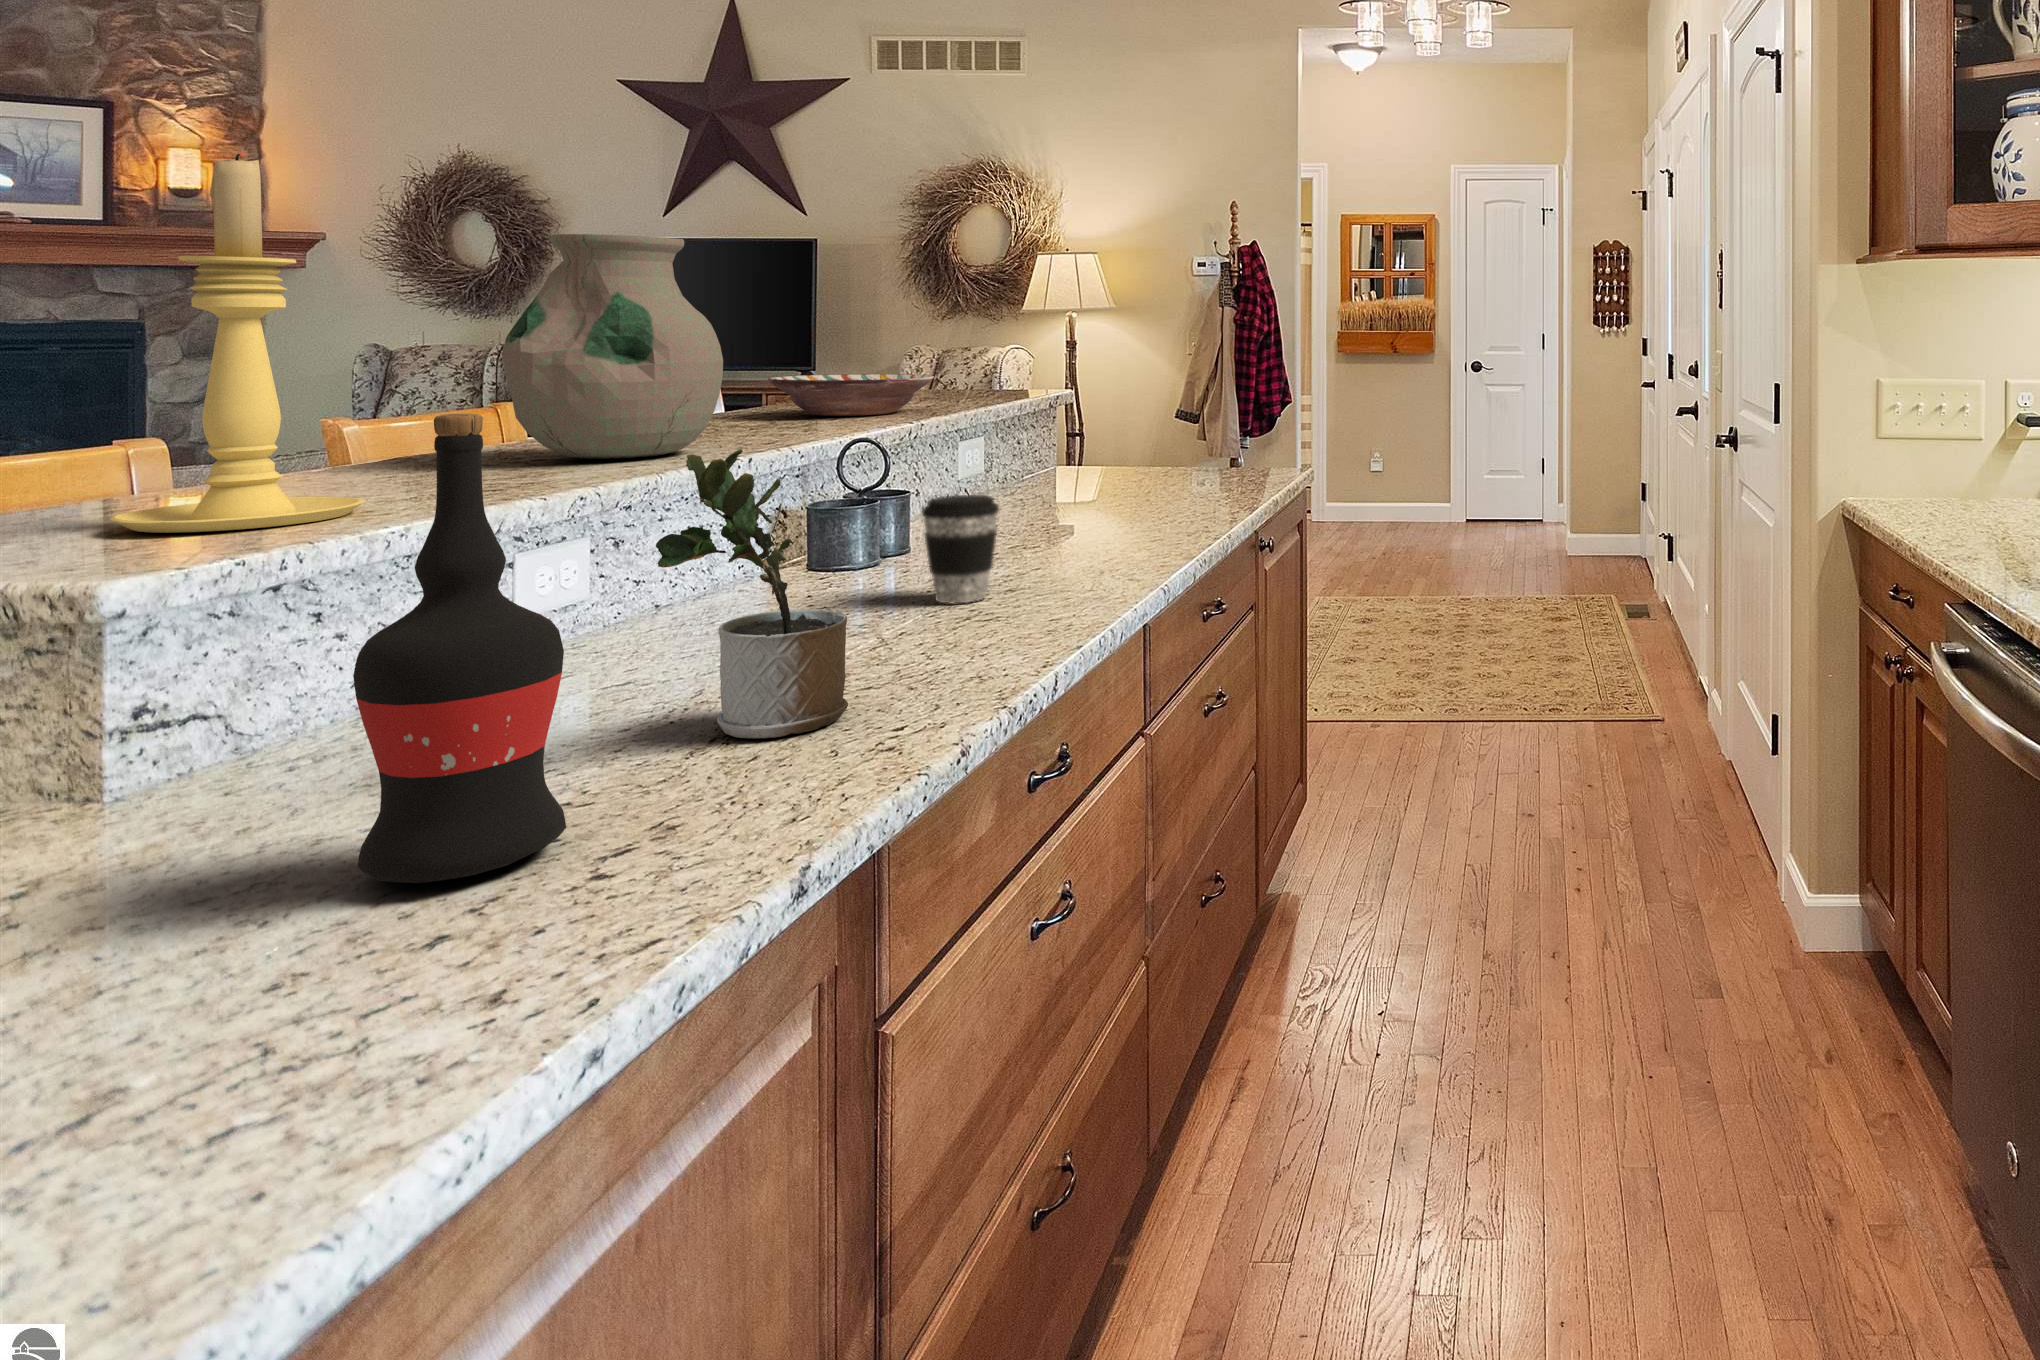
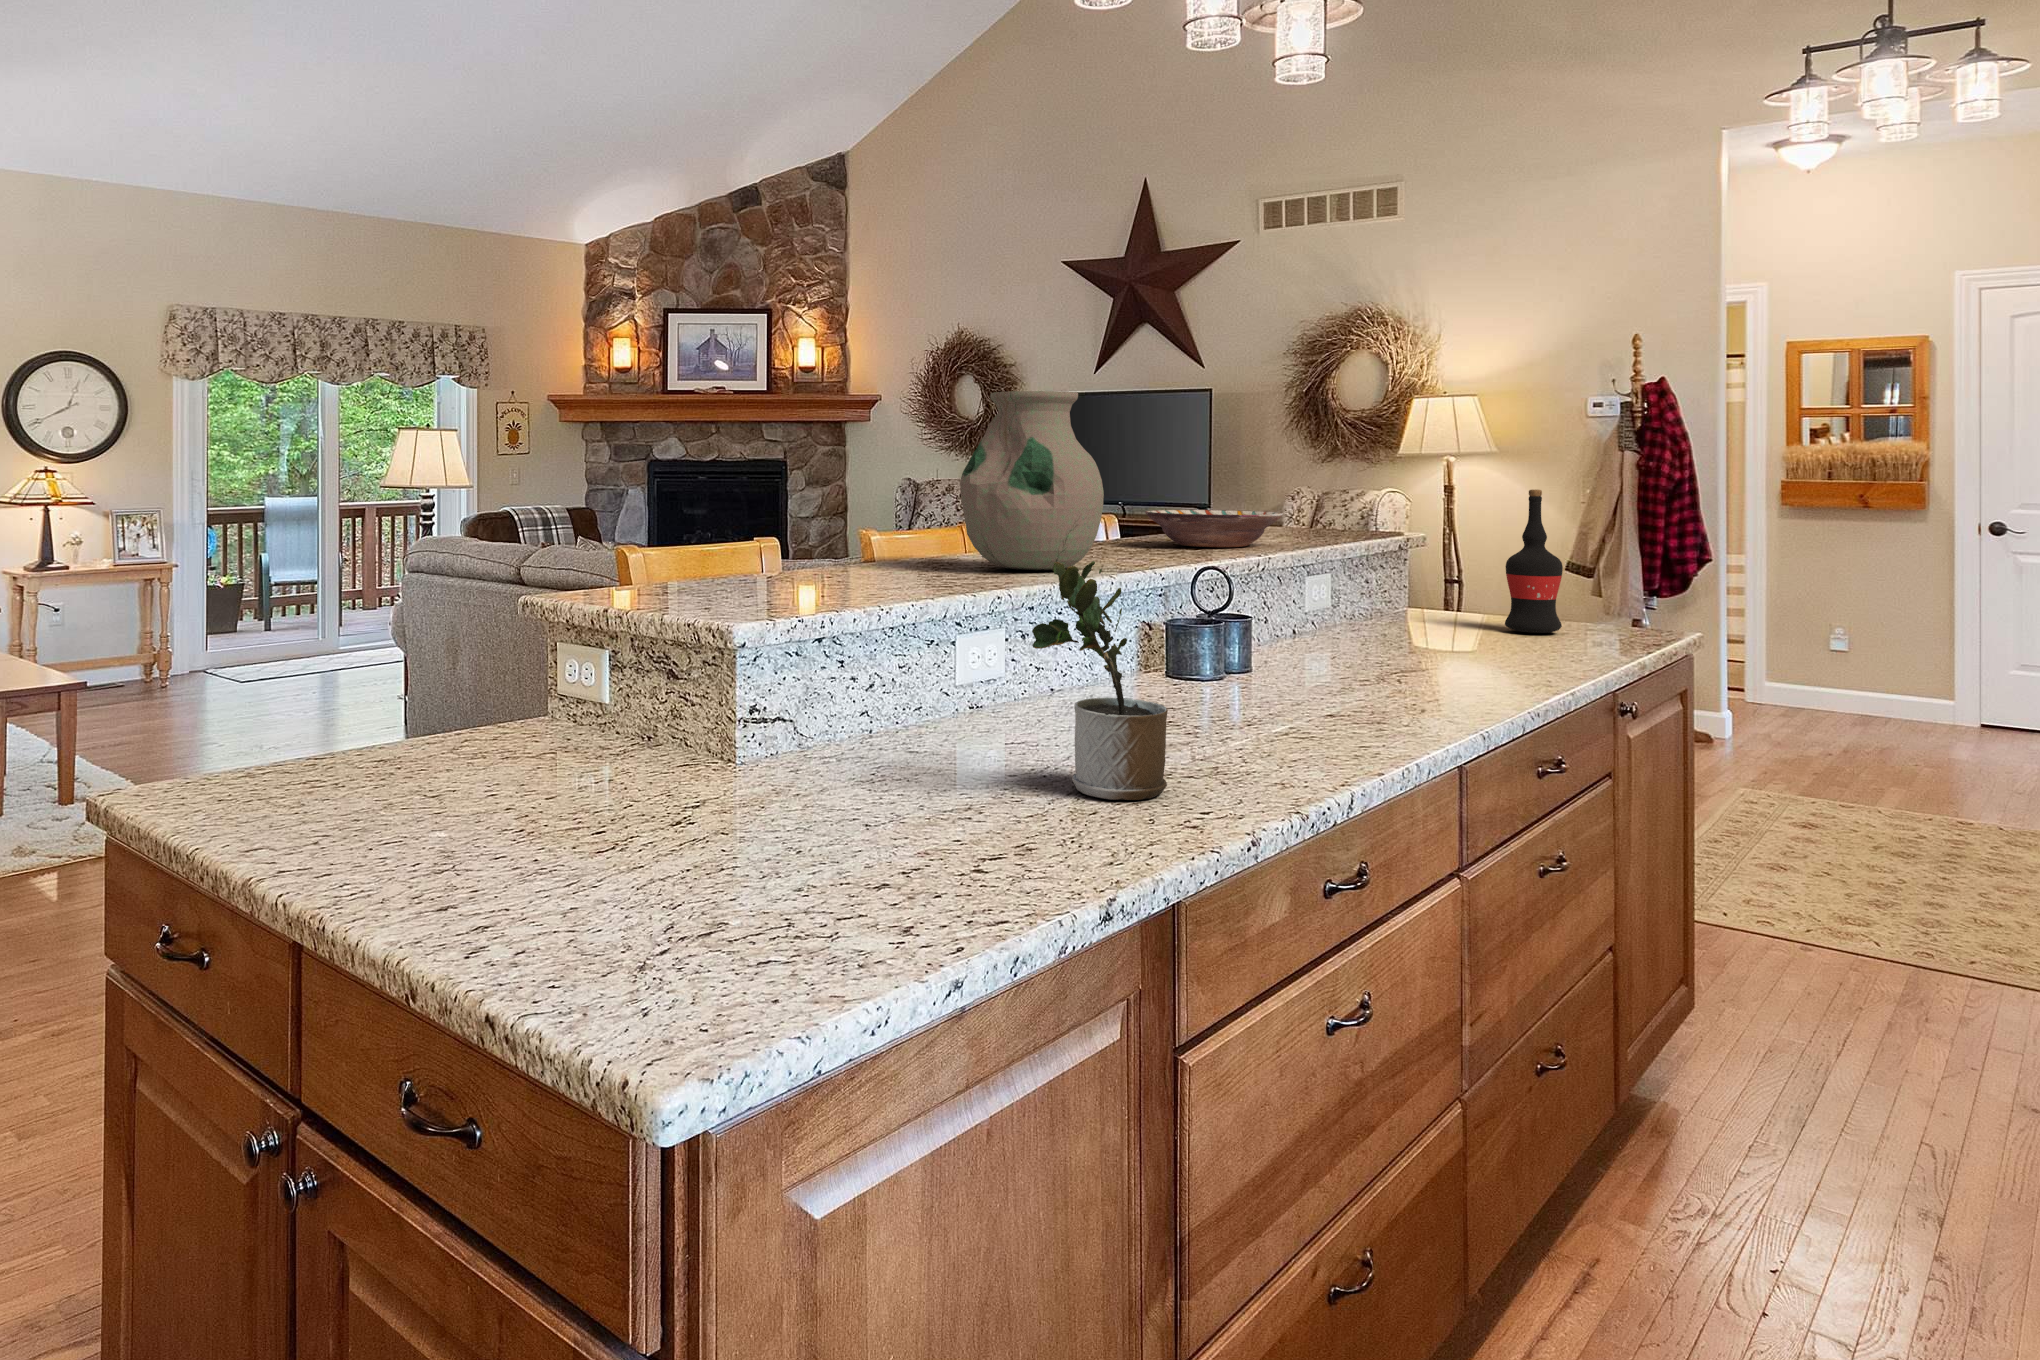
candle holder: present [111,153,365,533] -> none [758,346,877,598]
wine bottle: present [353,413,566,883] -> present [1505,490,1563,633]
coffee cup: present [922,495,999,603] -> none [1249,622,1319,722]

